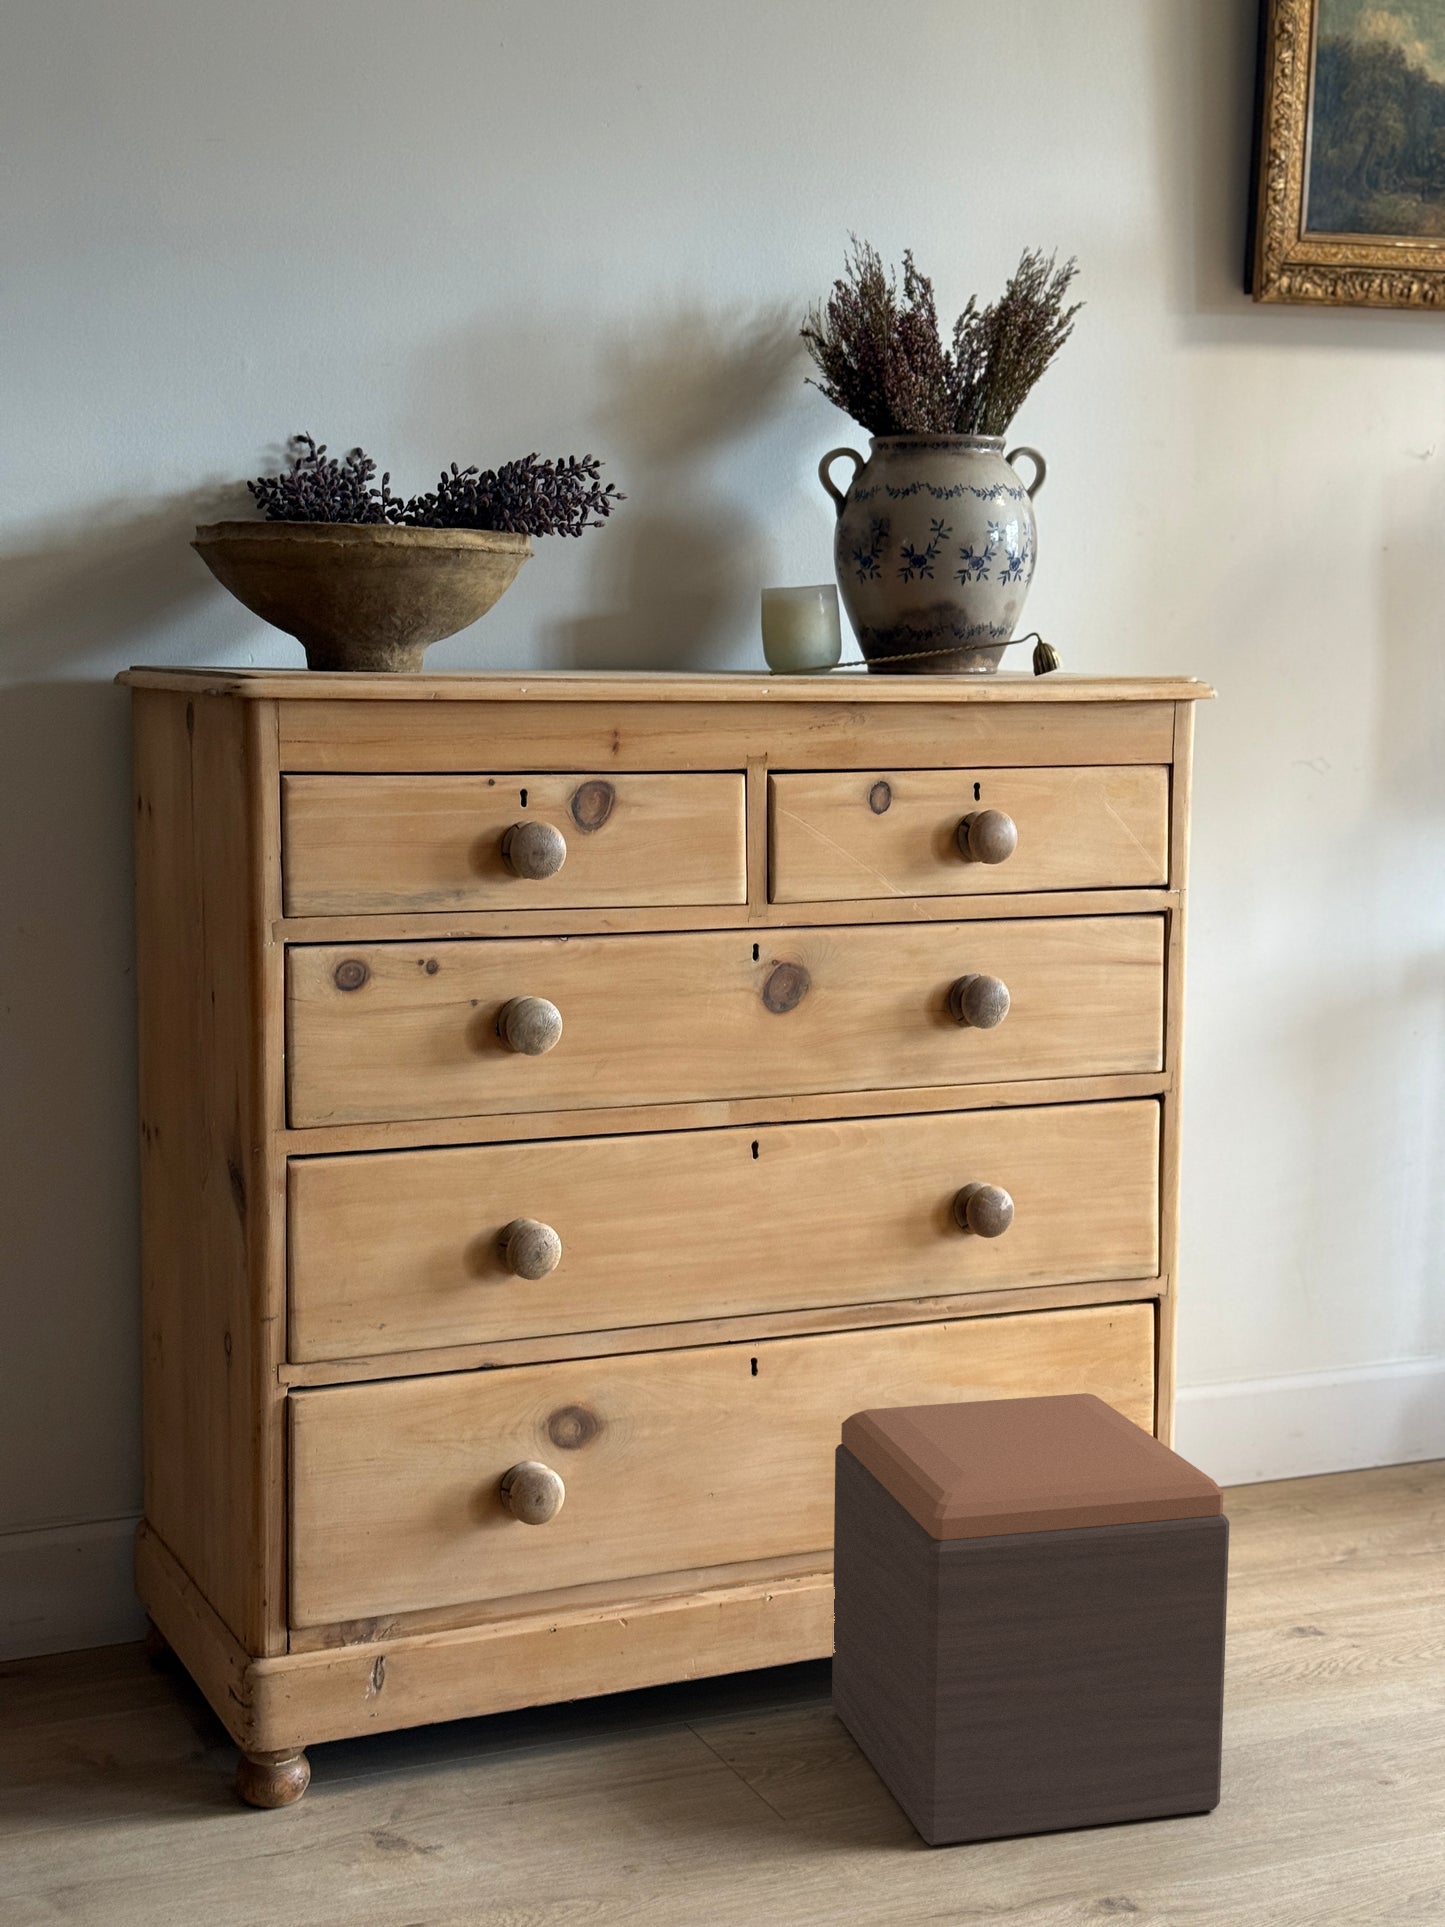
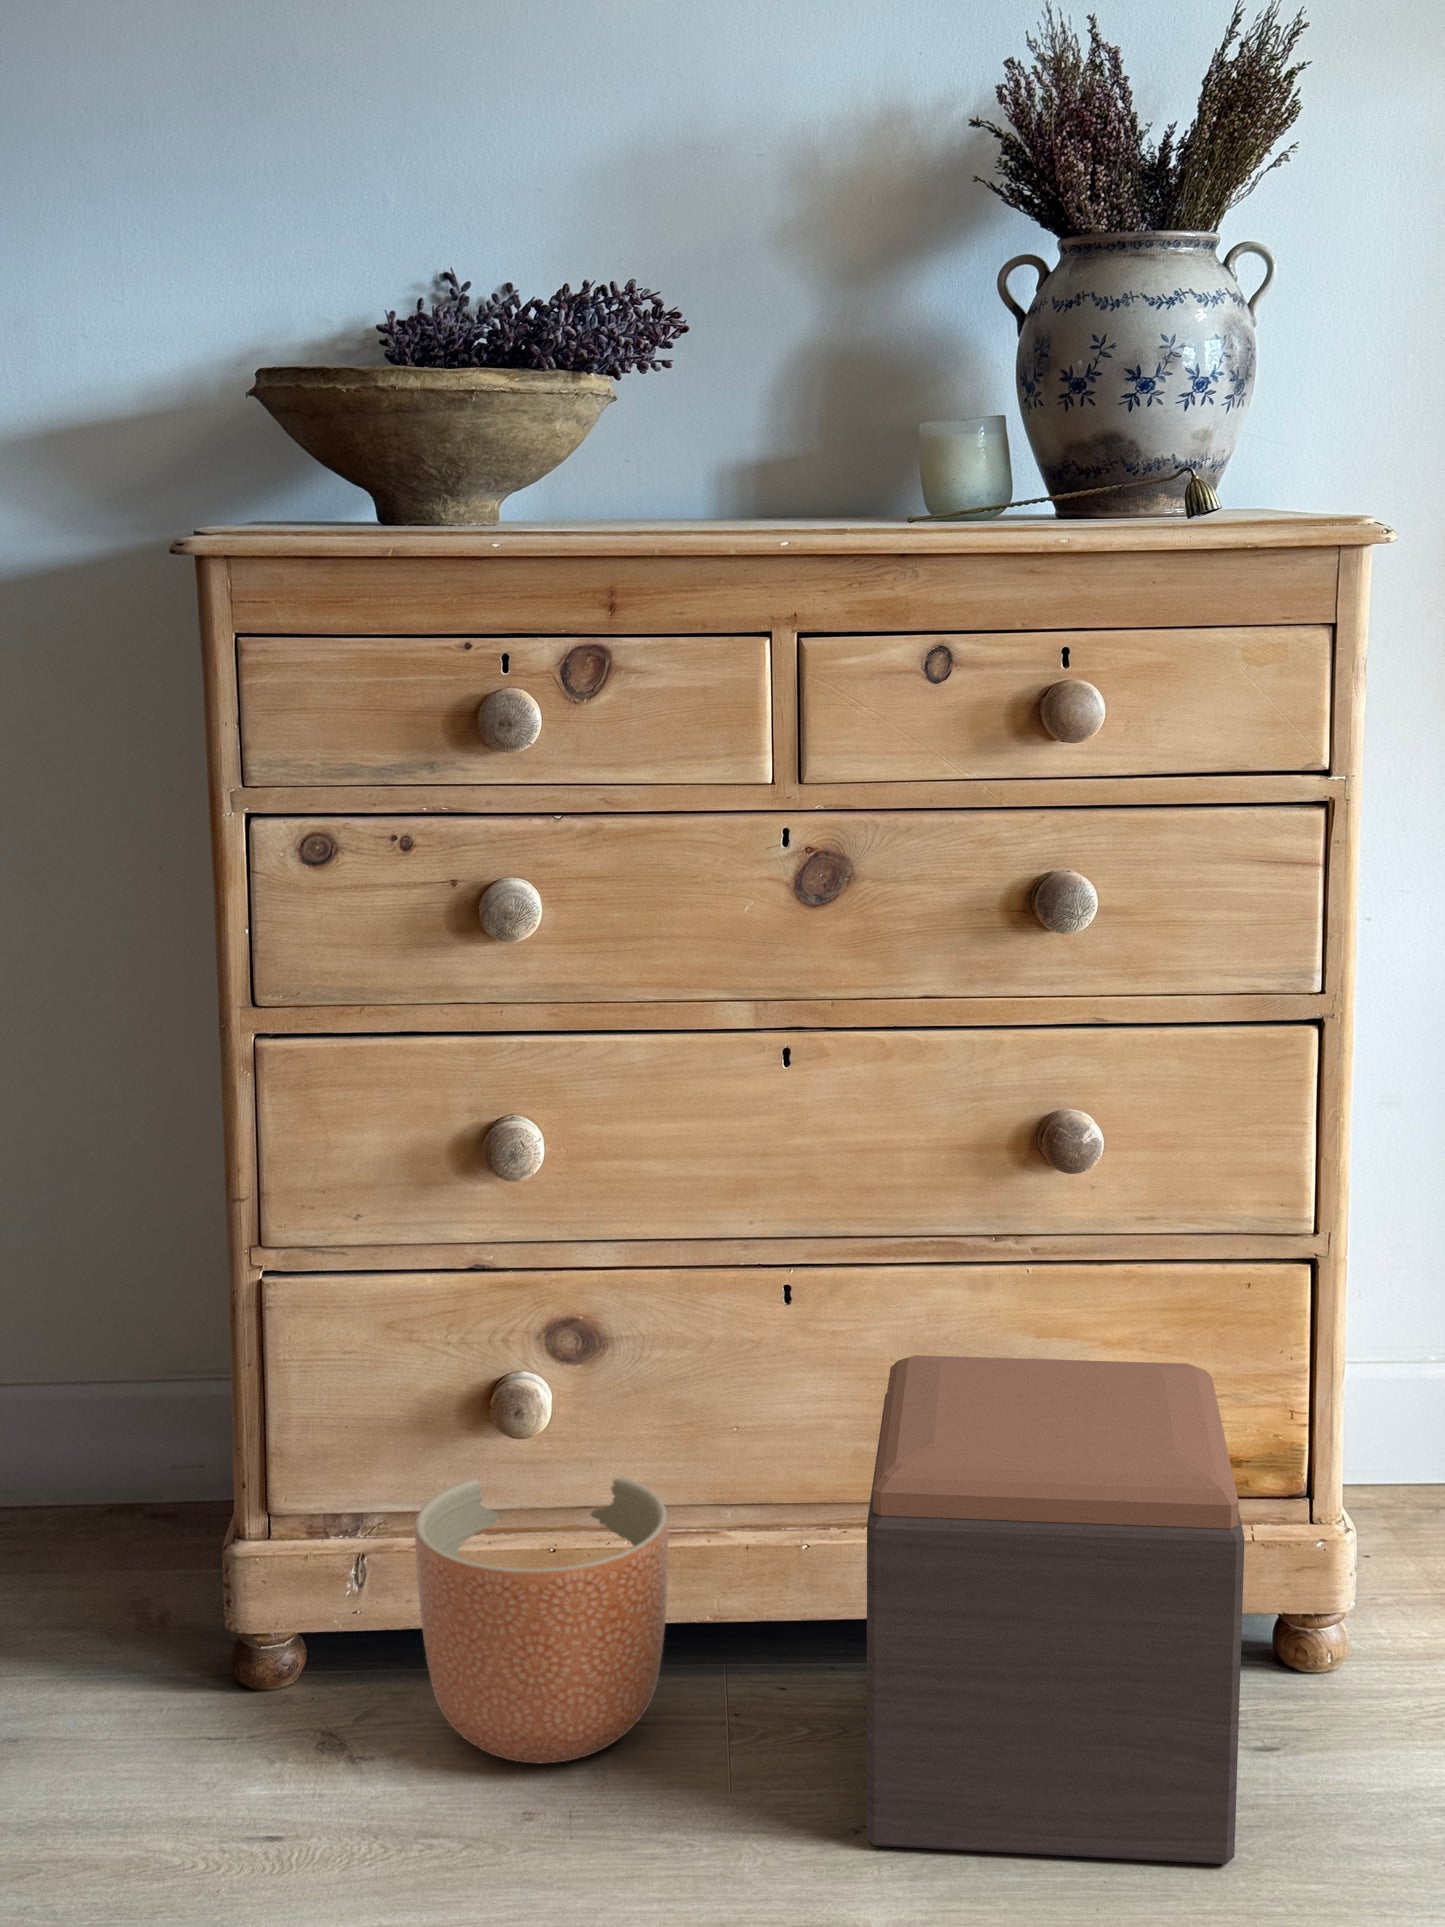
planter: none [452,1550,689,1831] -> present [415,1478,668,1763]

